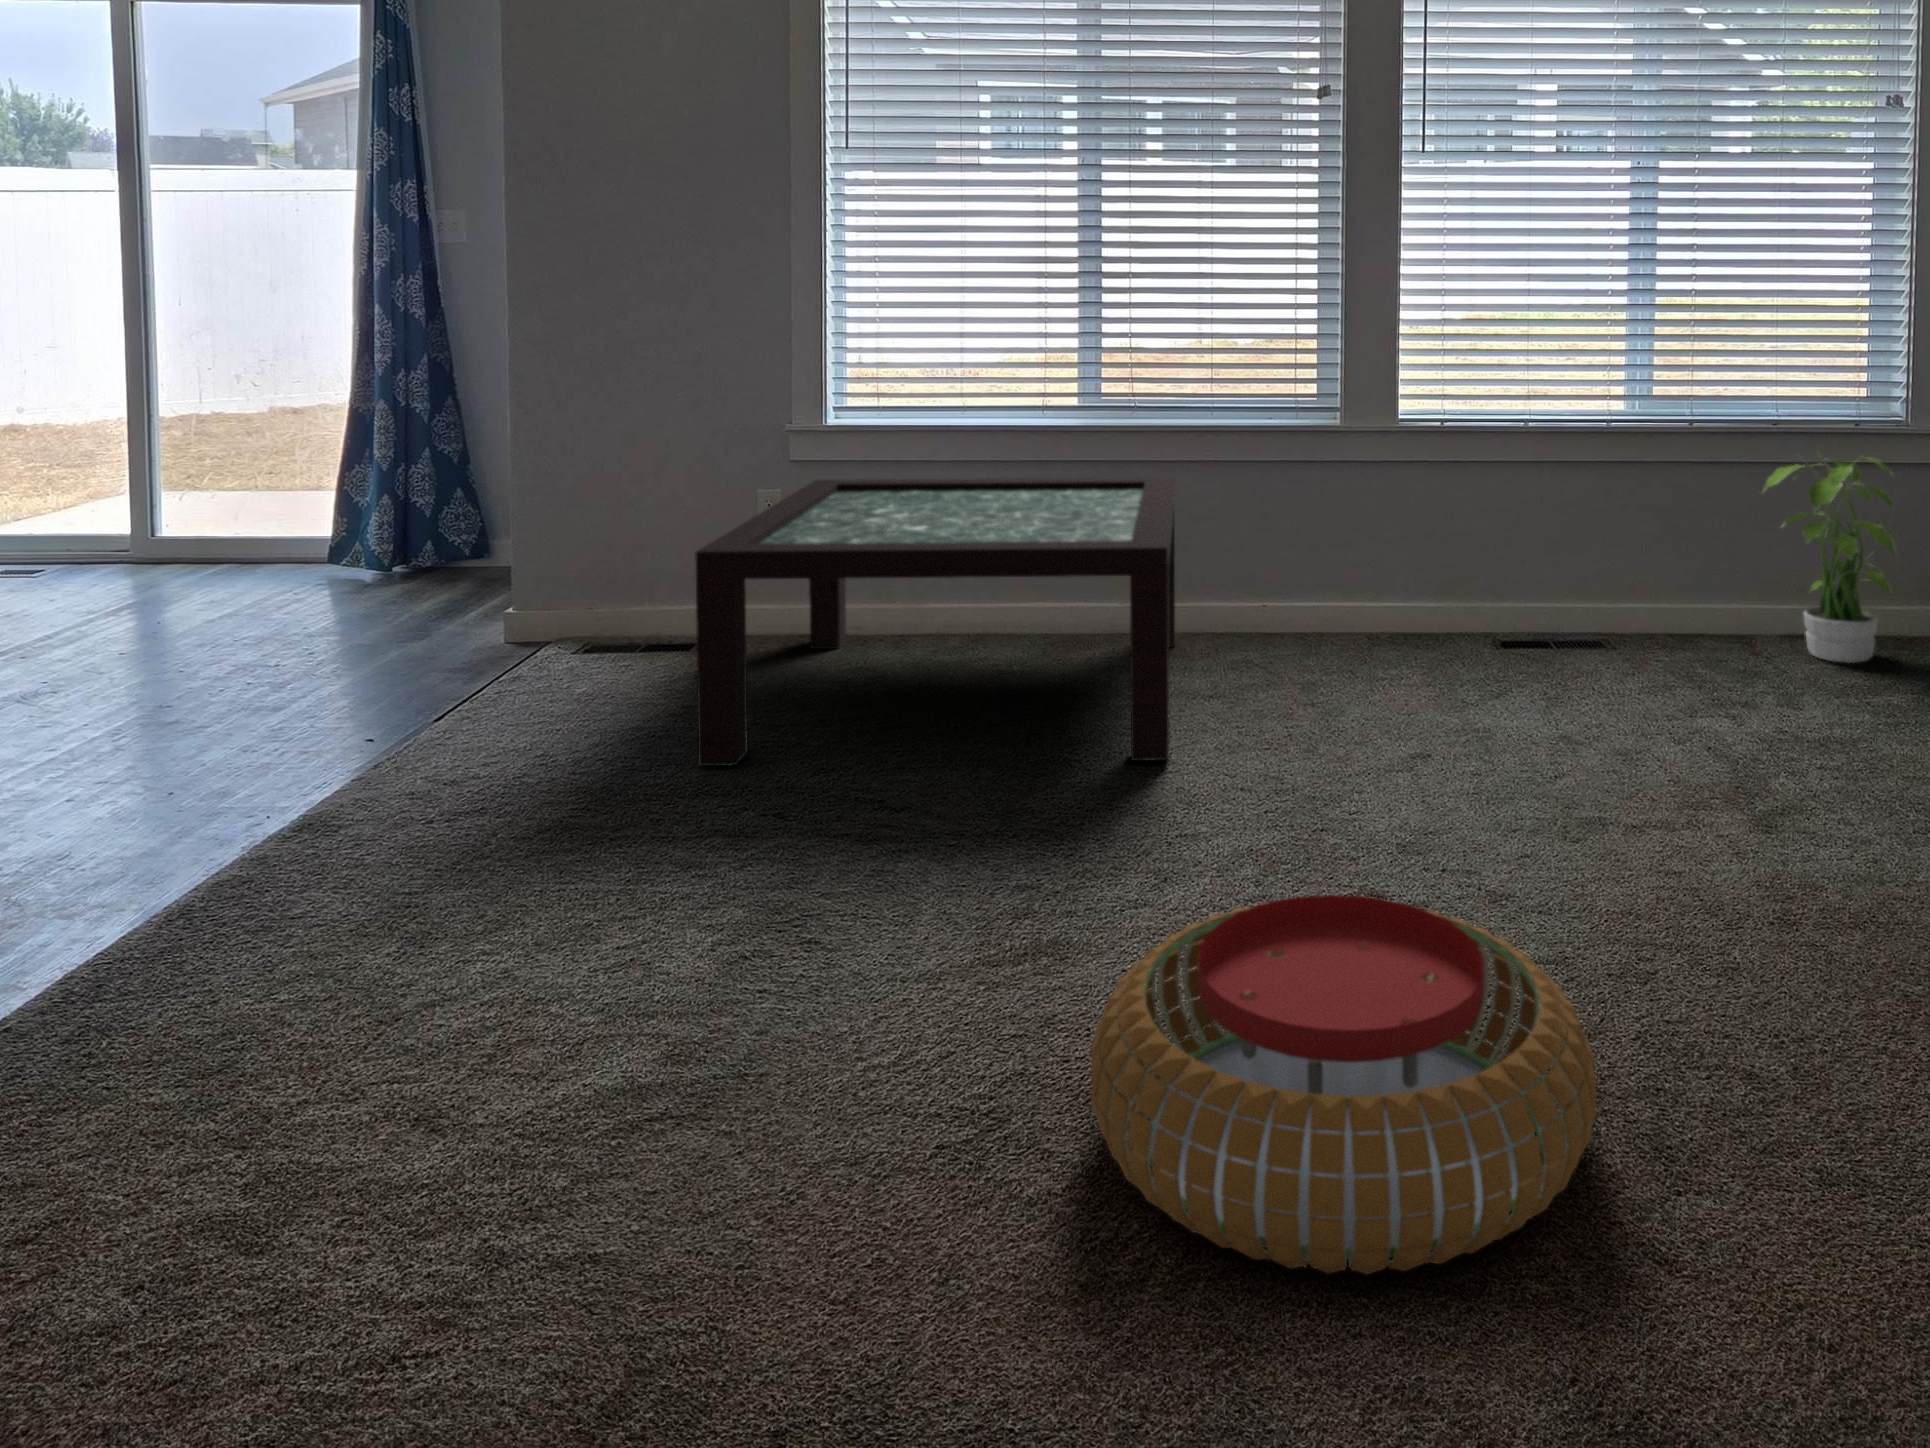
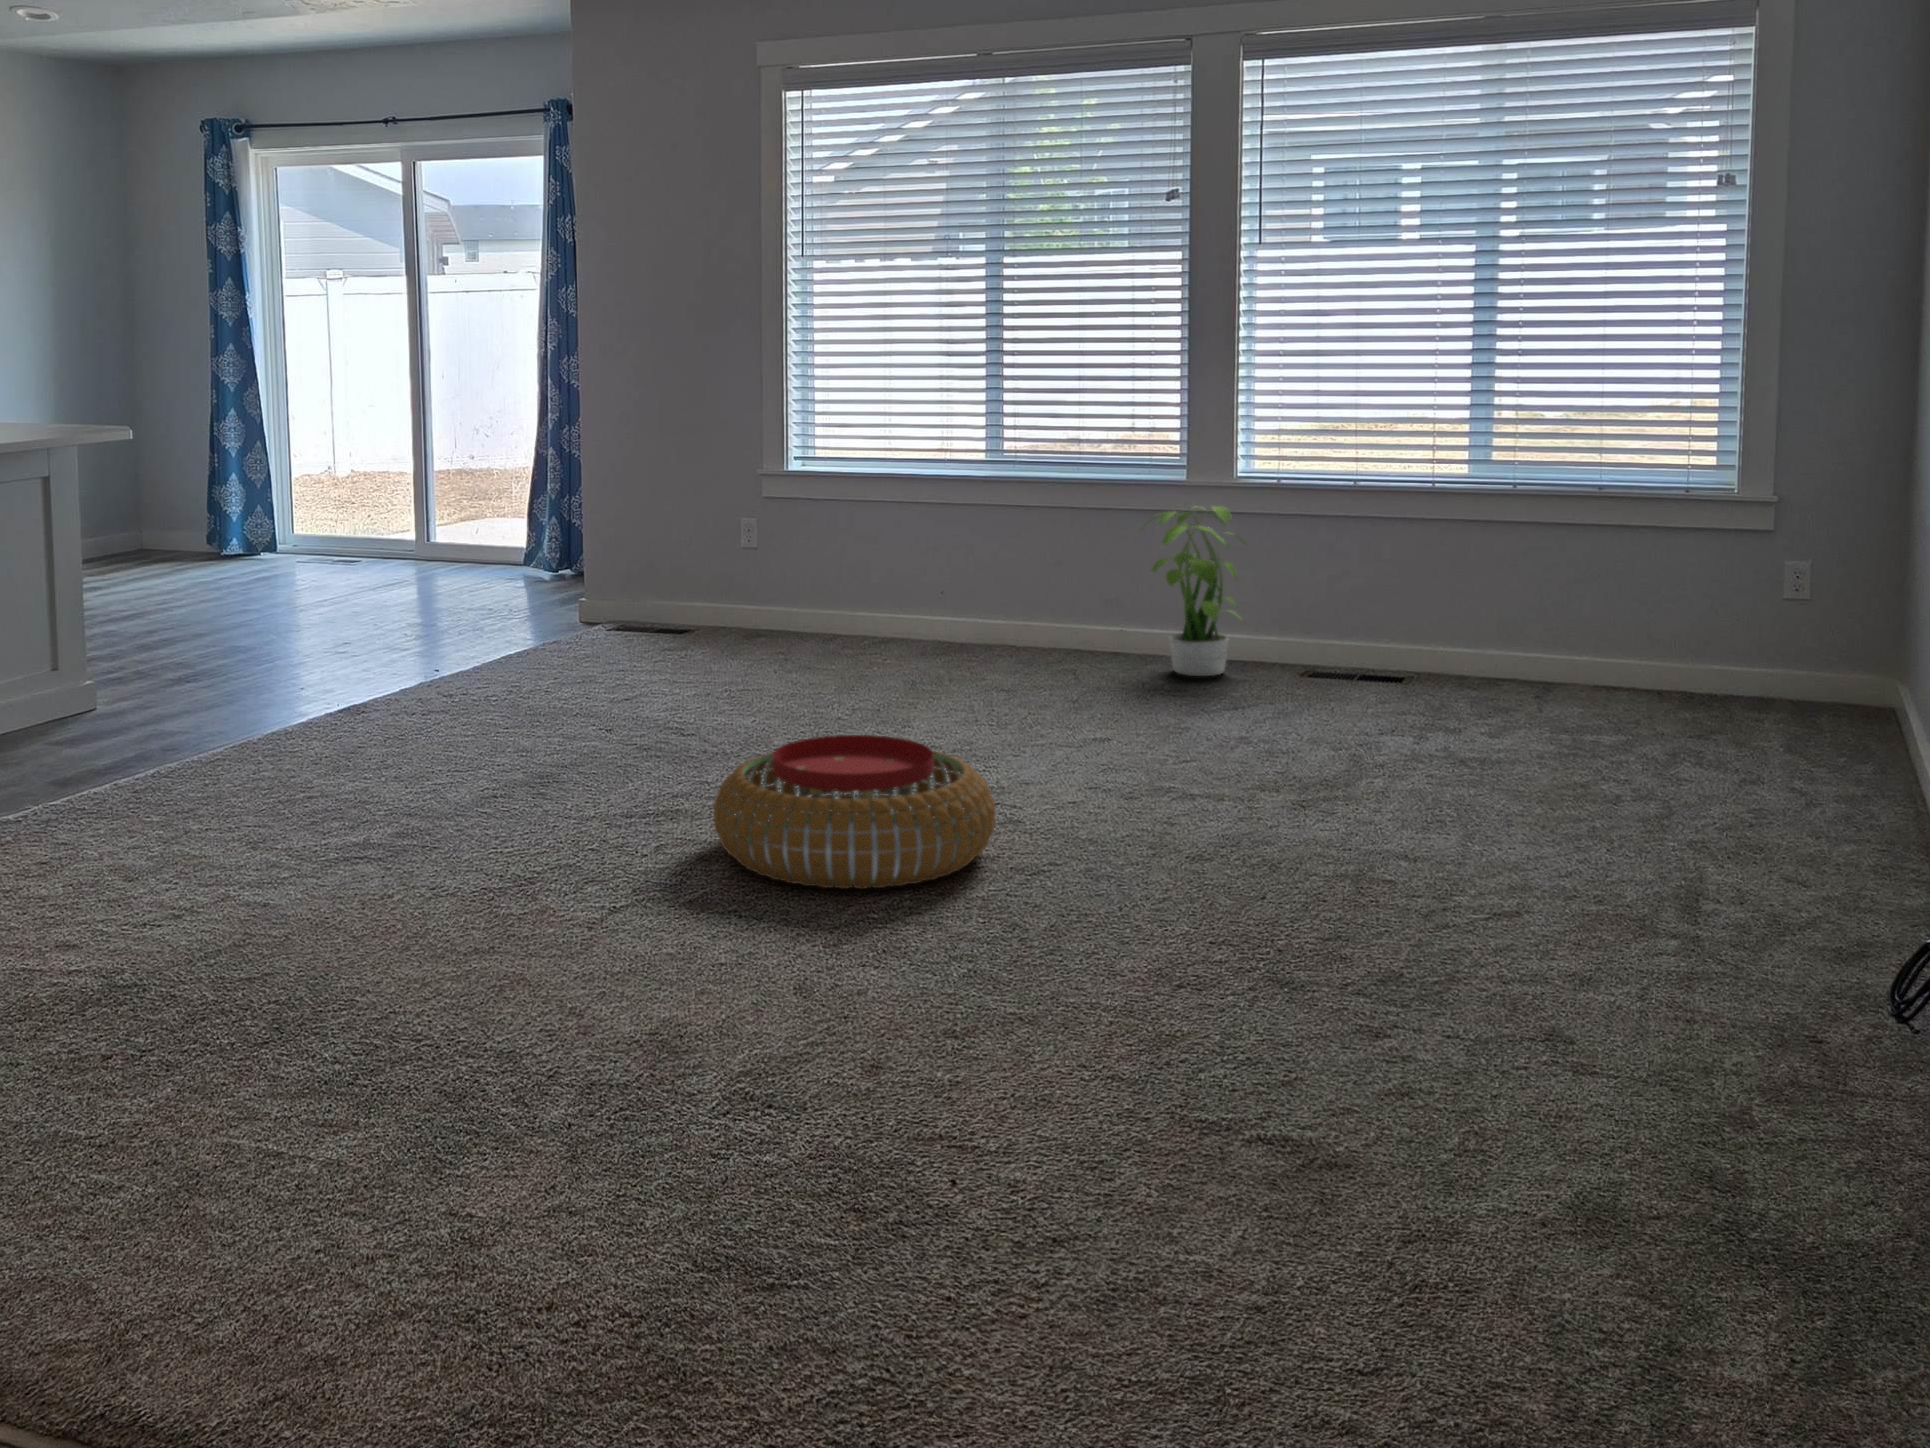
potted plant: present [1764,455,1898,663] -> present [1138,506,1246,676]
coffee table: present [695,477,1175,766] -> none [663,511,1065,711]

